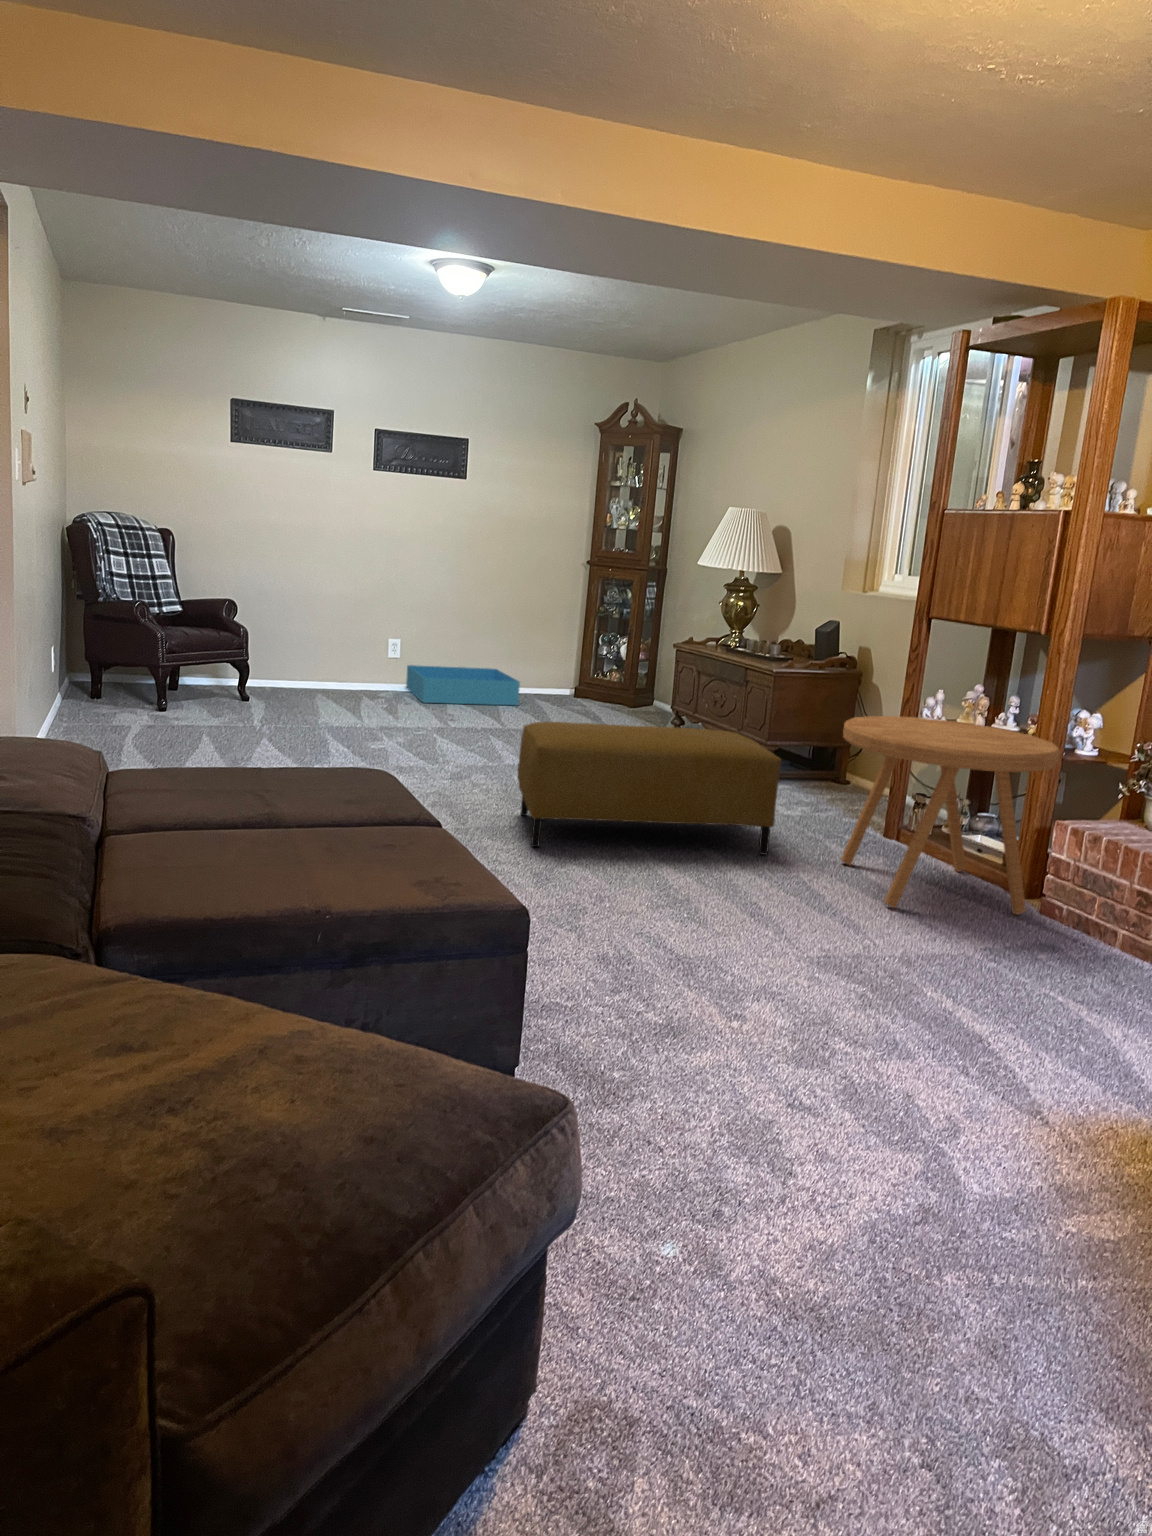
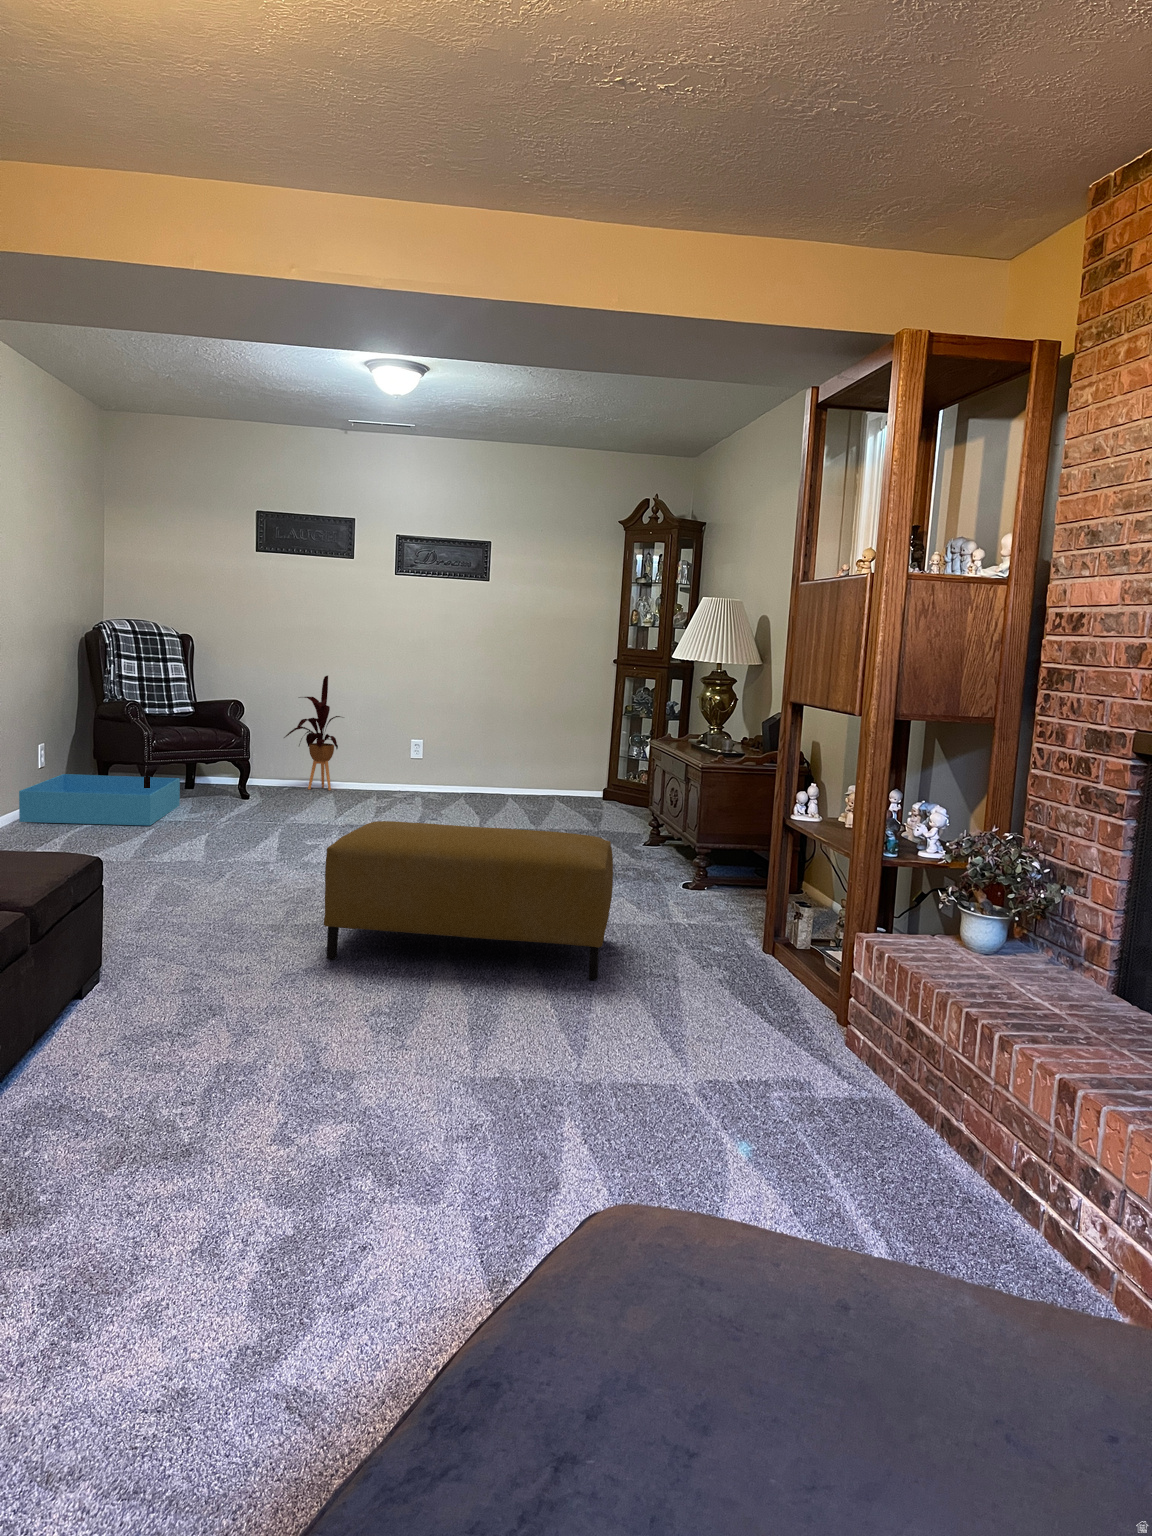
house plant: none [270,574,332,692] -> present [284,676,340,790]
storage bin: present [406,665,520,705] -> present [19,774,180,826]
side table: present [841,716,1061,915] -> none [642,820,900,1075]

